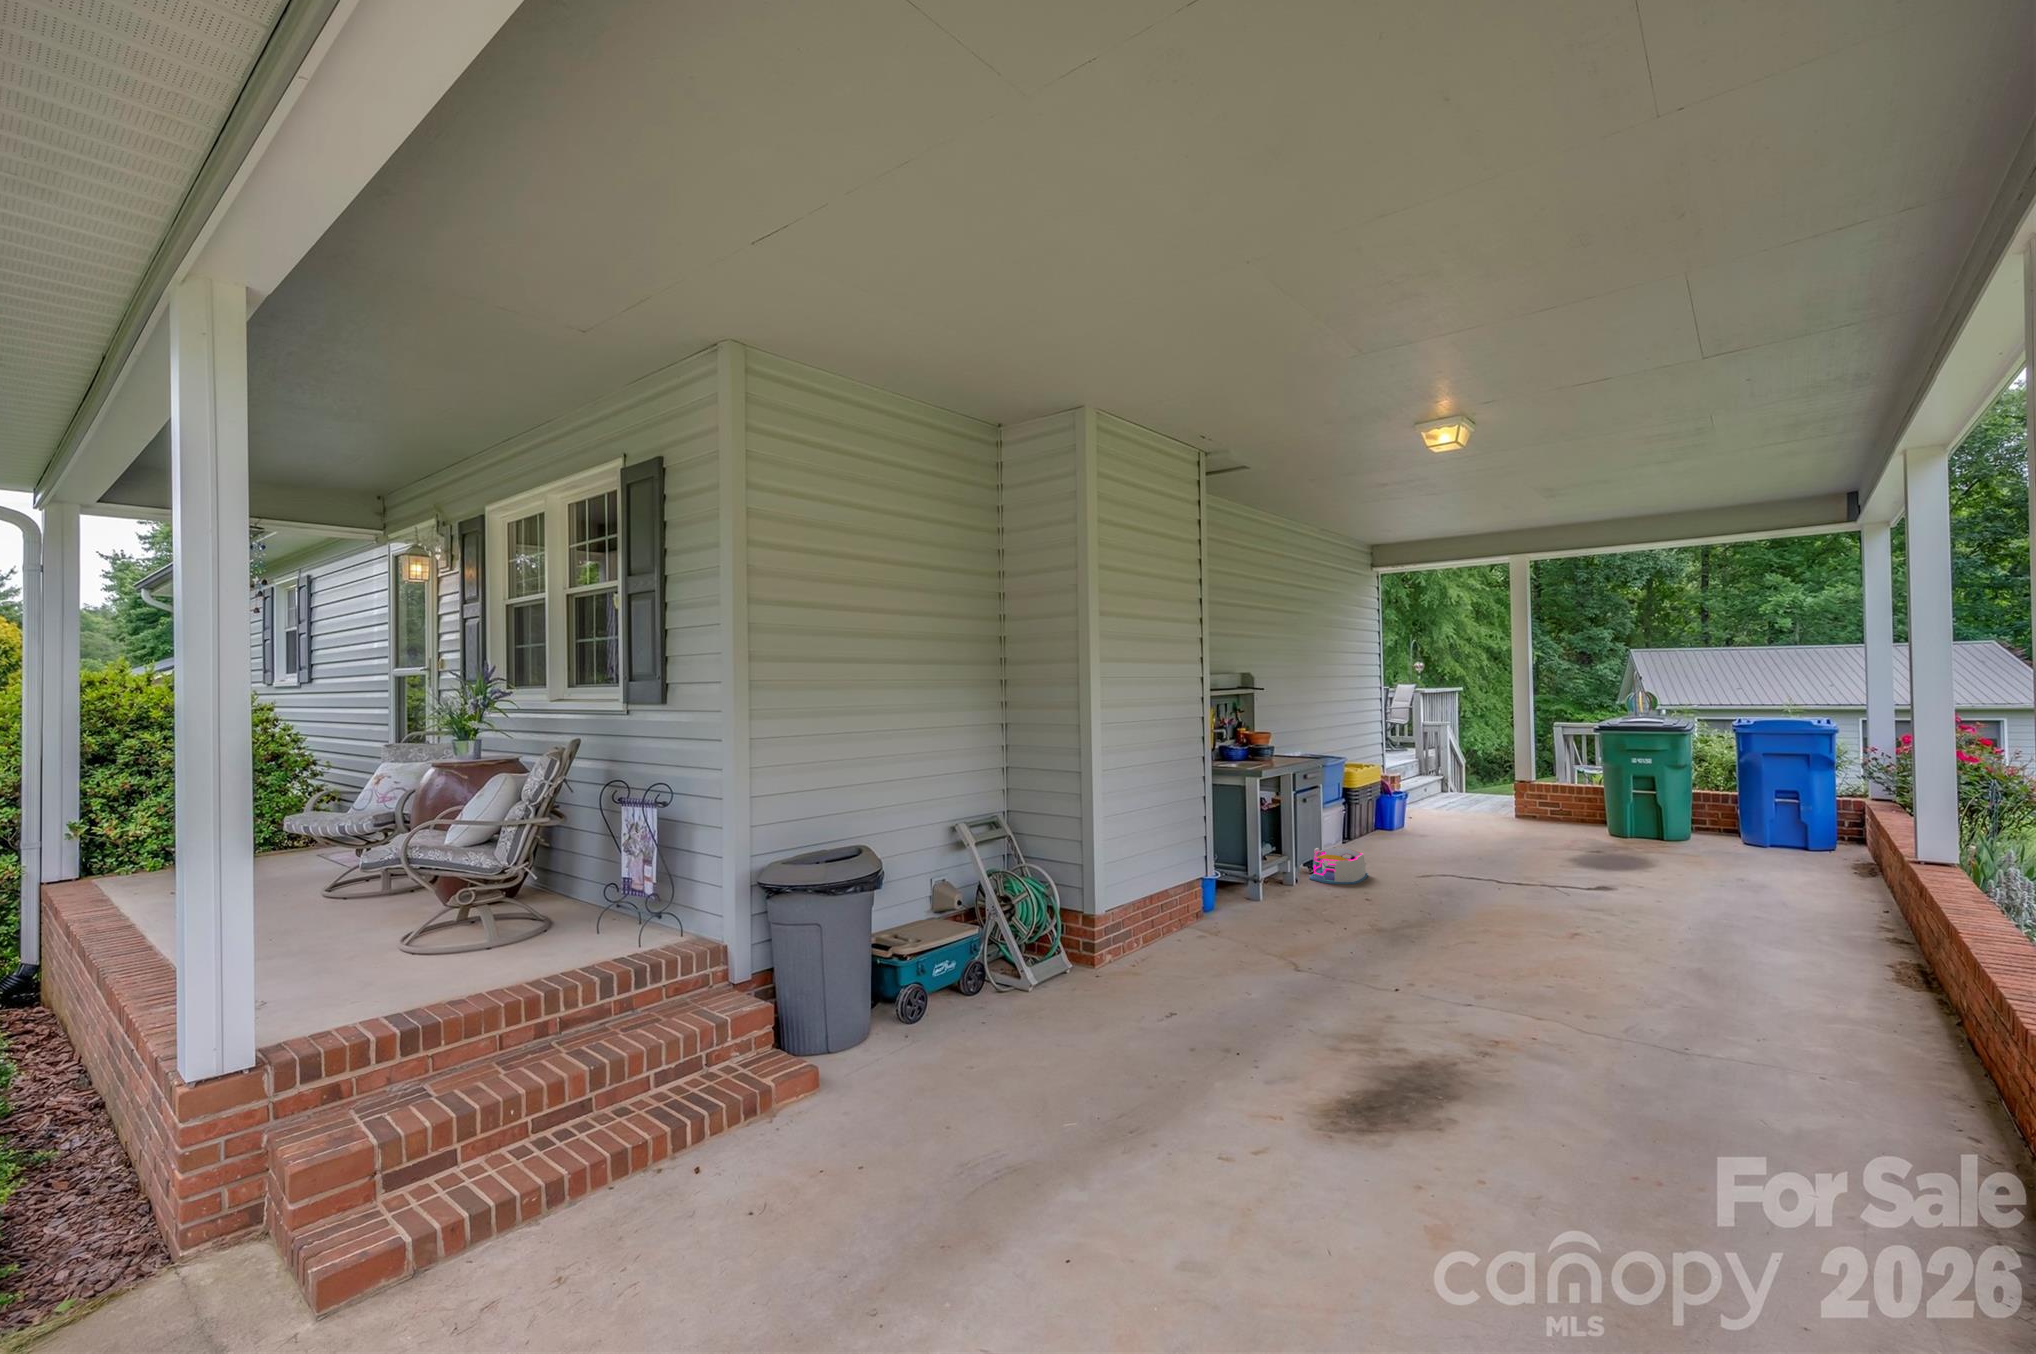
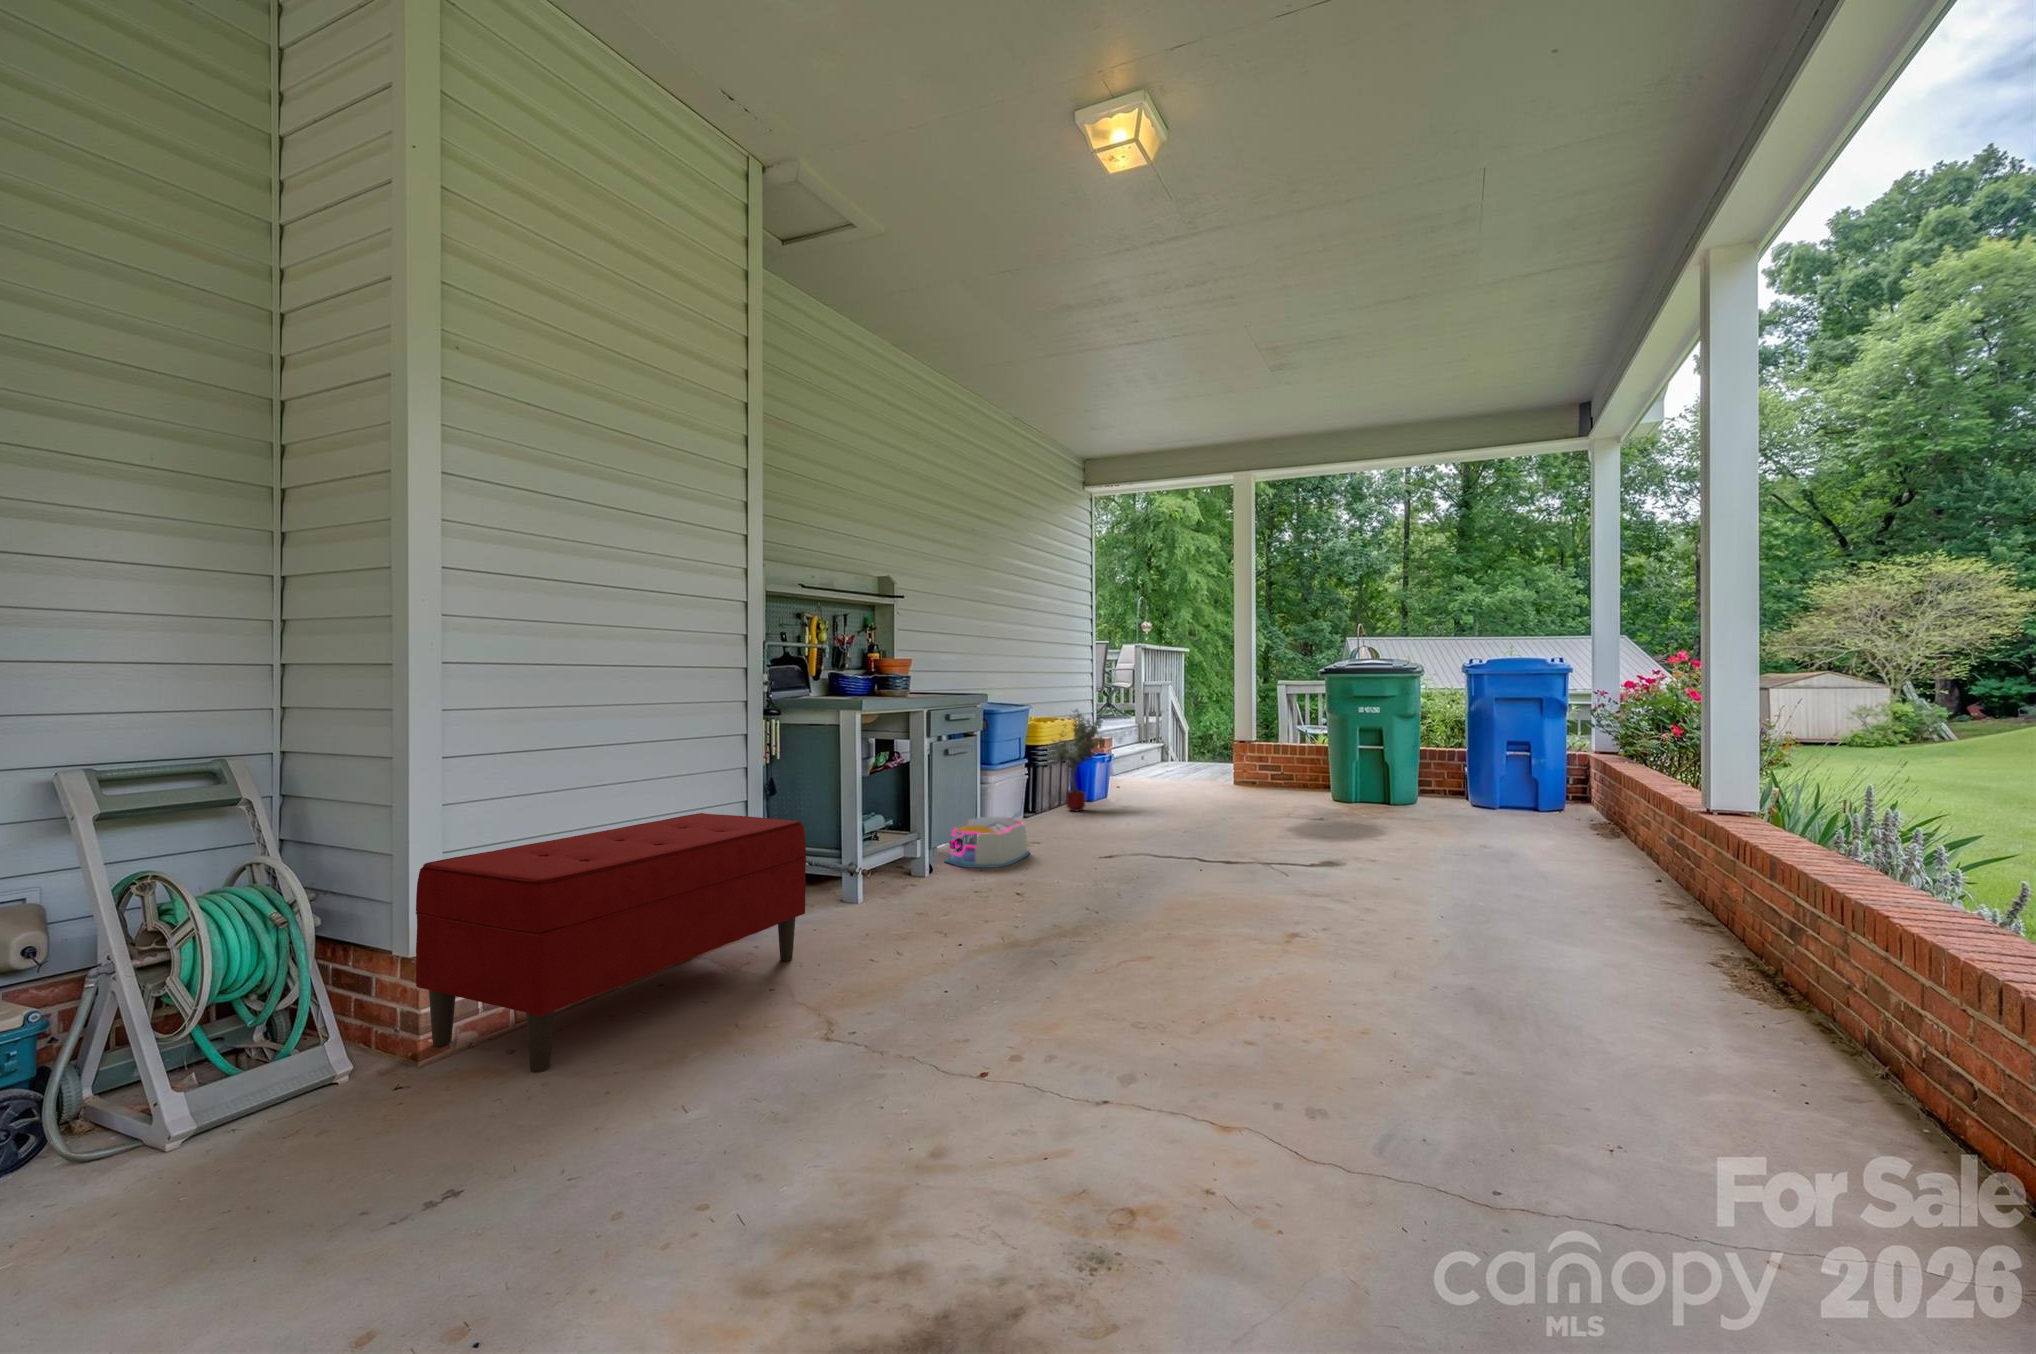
potted tree: none [1353,758,1404,841] -> present [1047,709,1103,811]
bench: none [1130,850,1277,972] -> present [416,813,806,1073]

